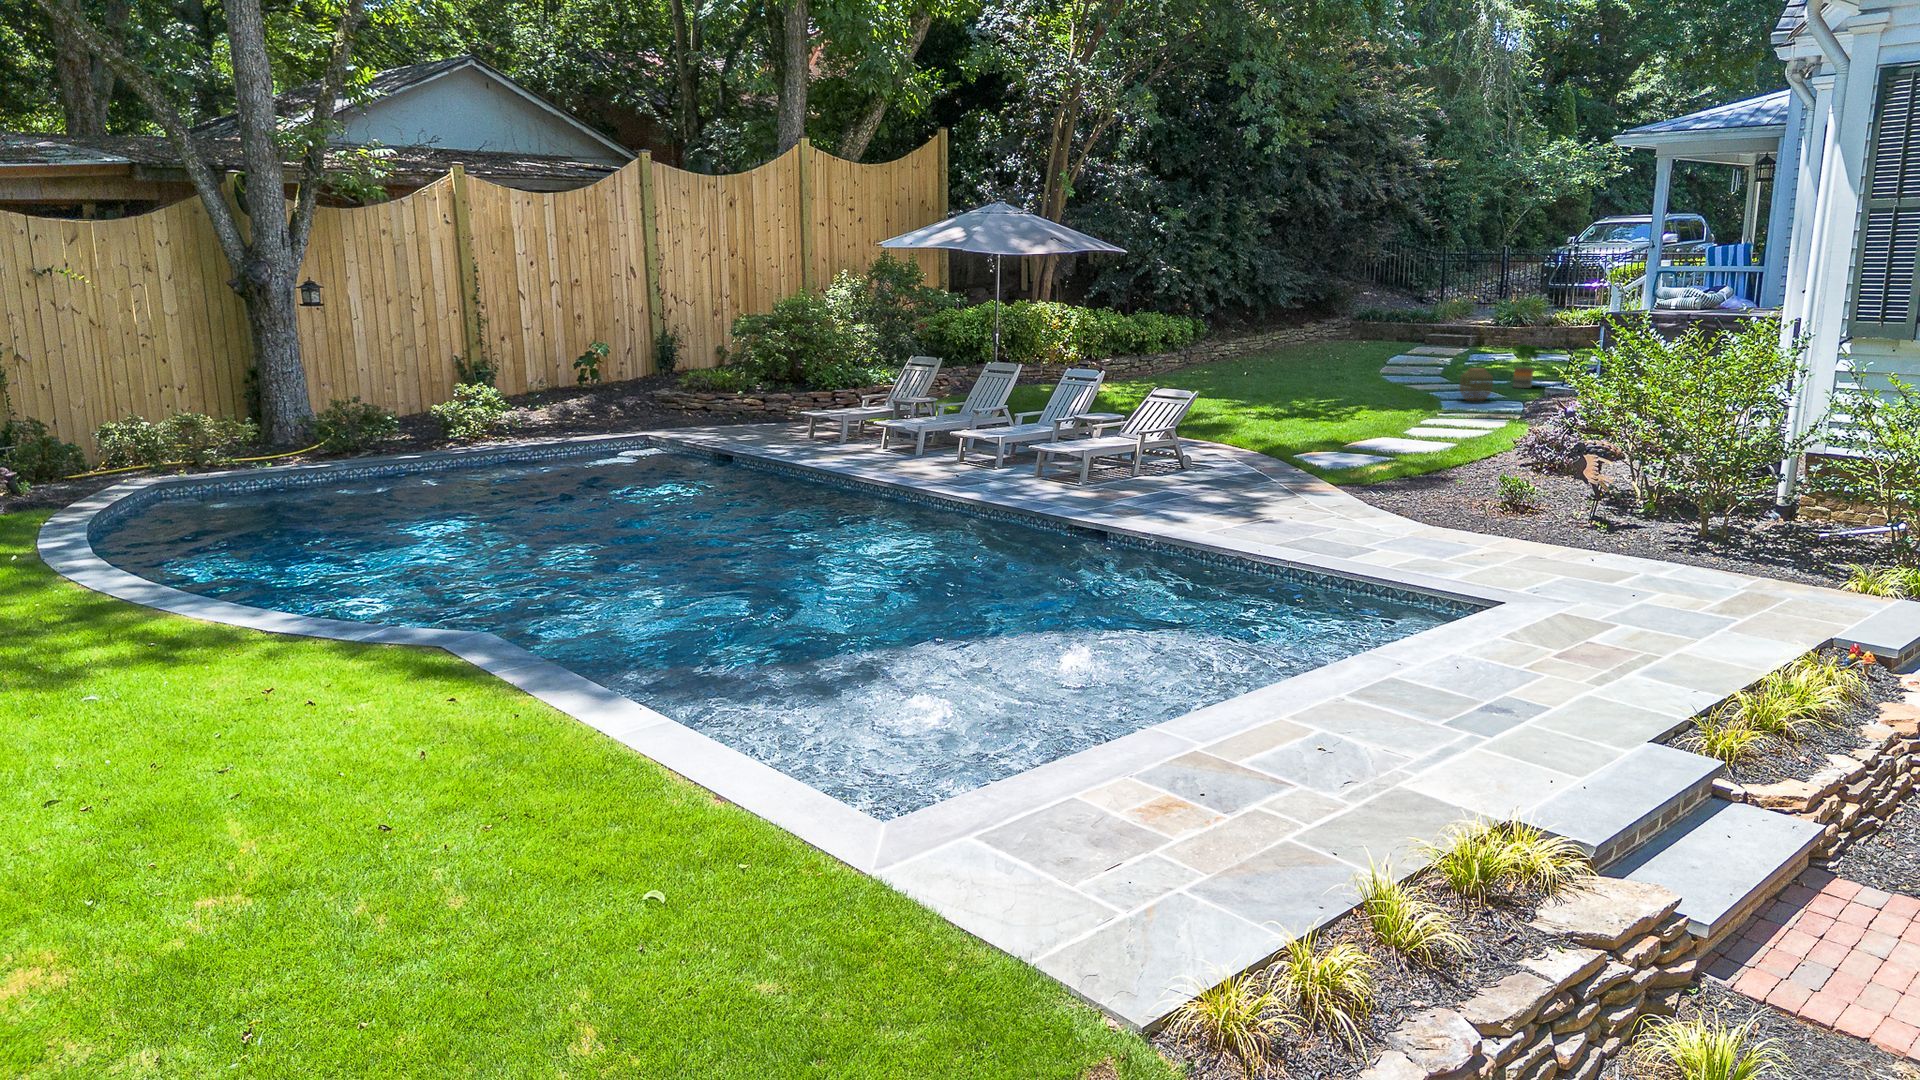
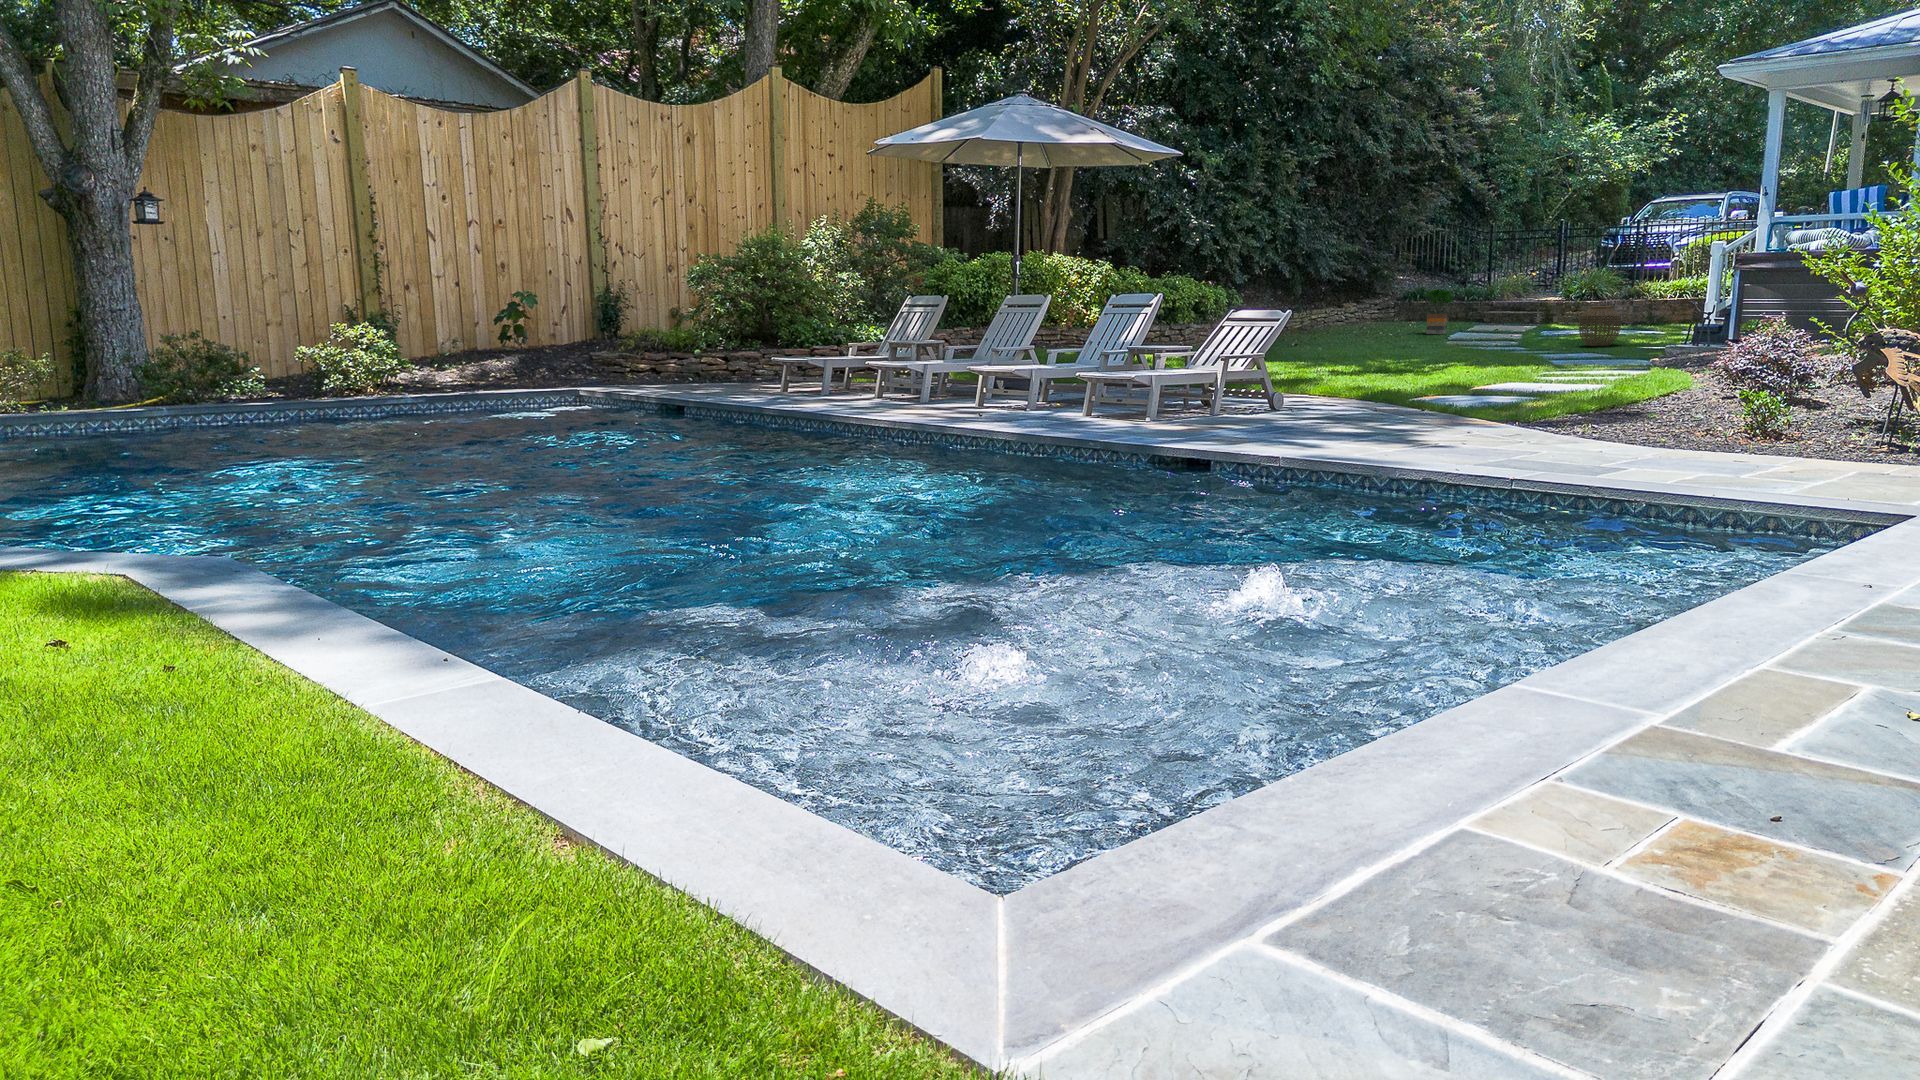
potted tree: present [1513,344,1540,388] -> present [1425,289,1454,334]

